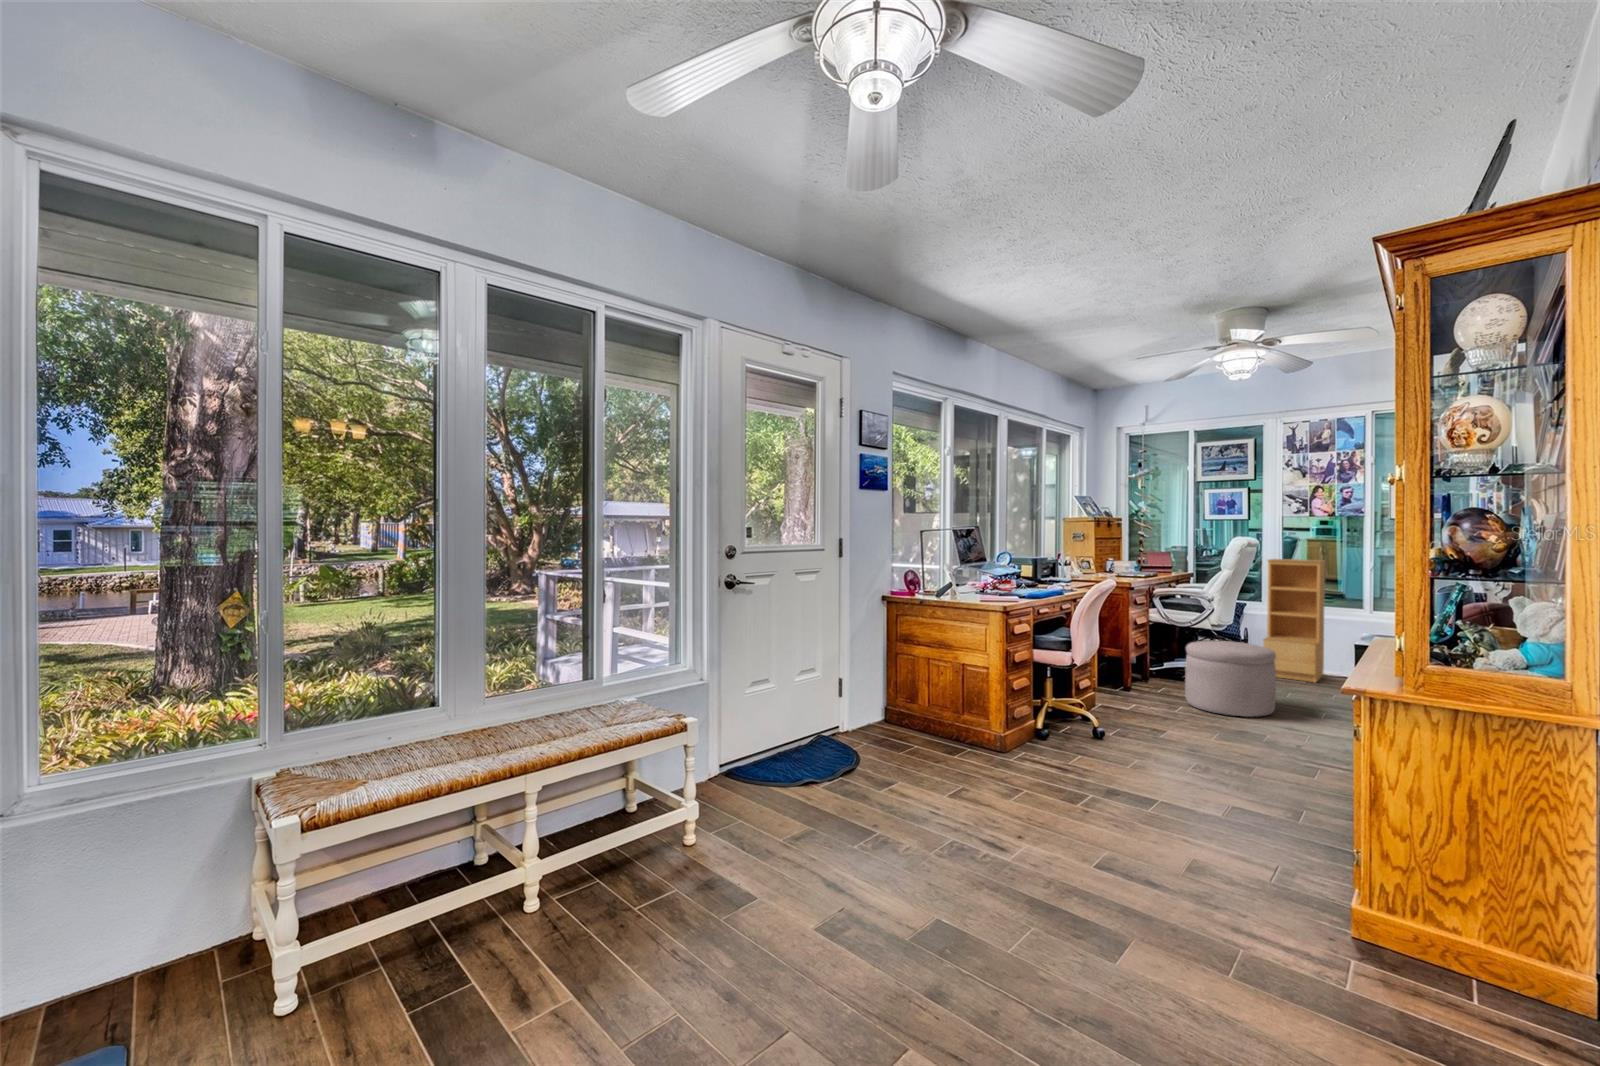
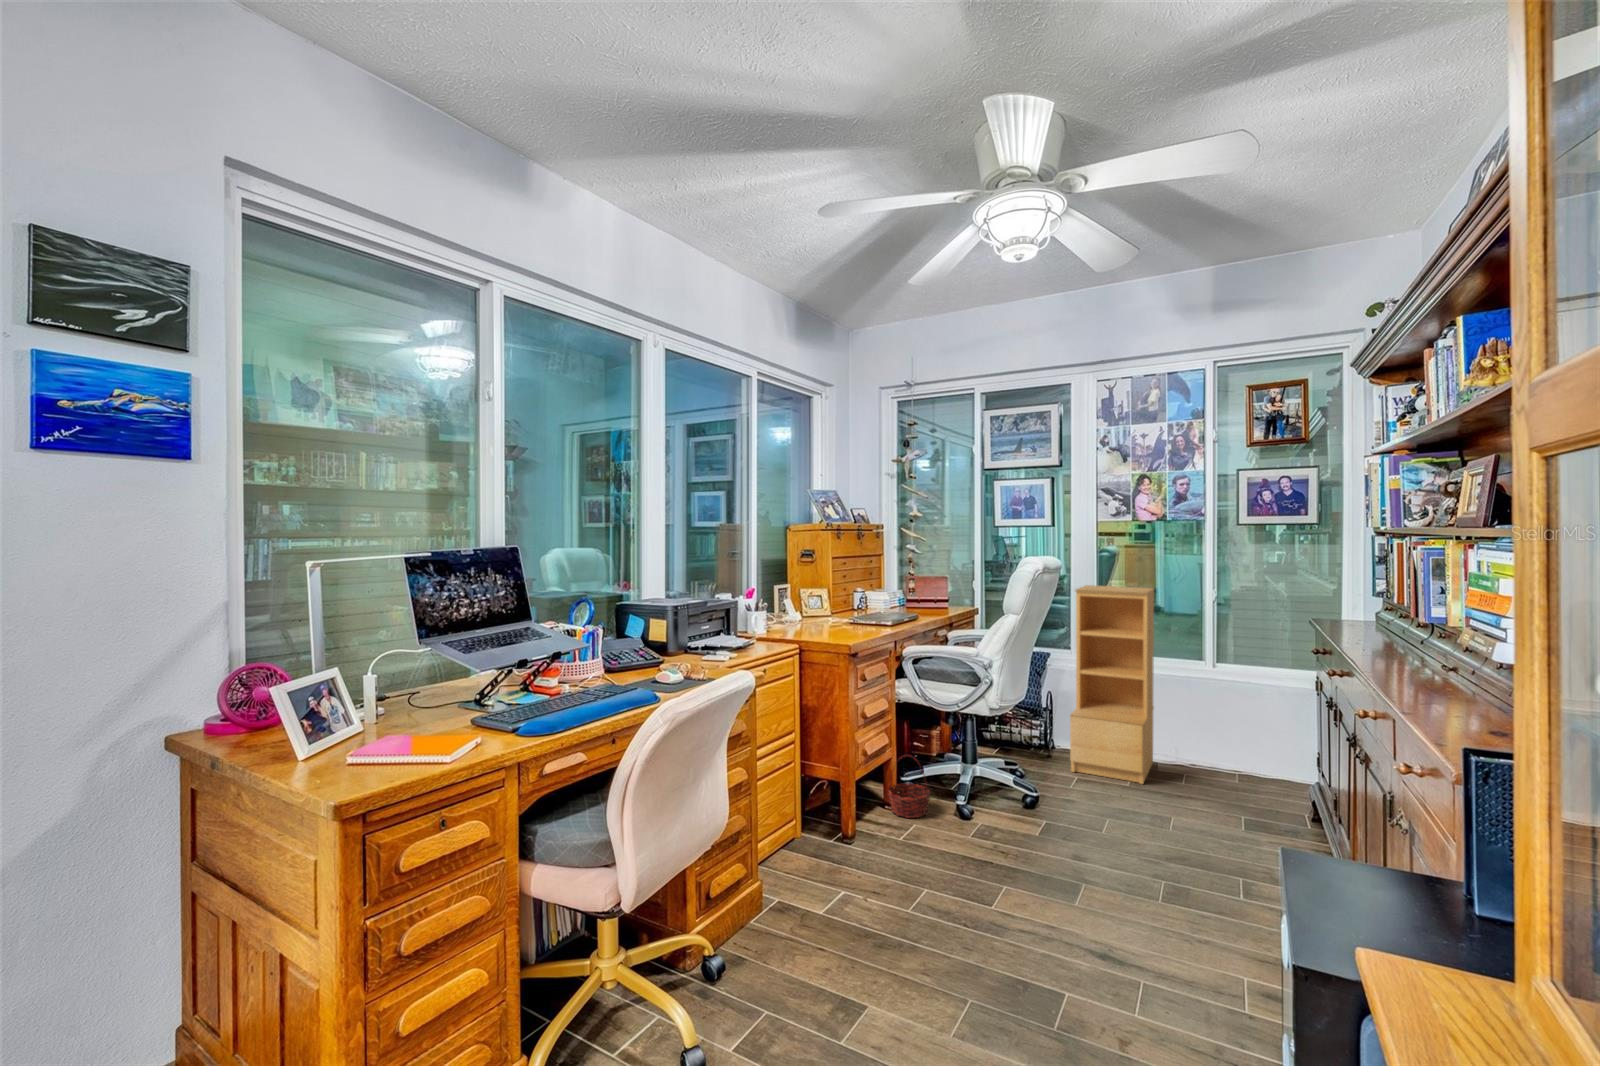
ottoman: present [1185,641,1276,717] -> none [934,750,1079,914]
basket: none [1145,650,1173,686] -> present [888,755,931,818]

